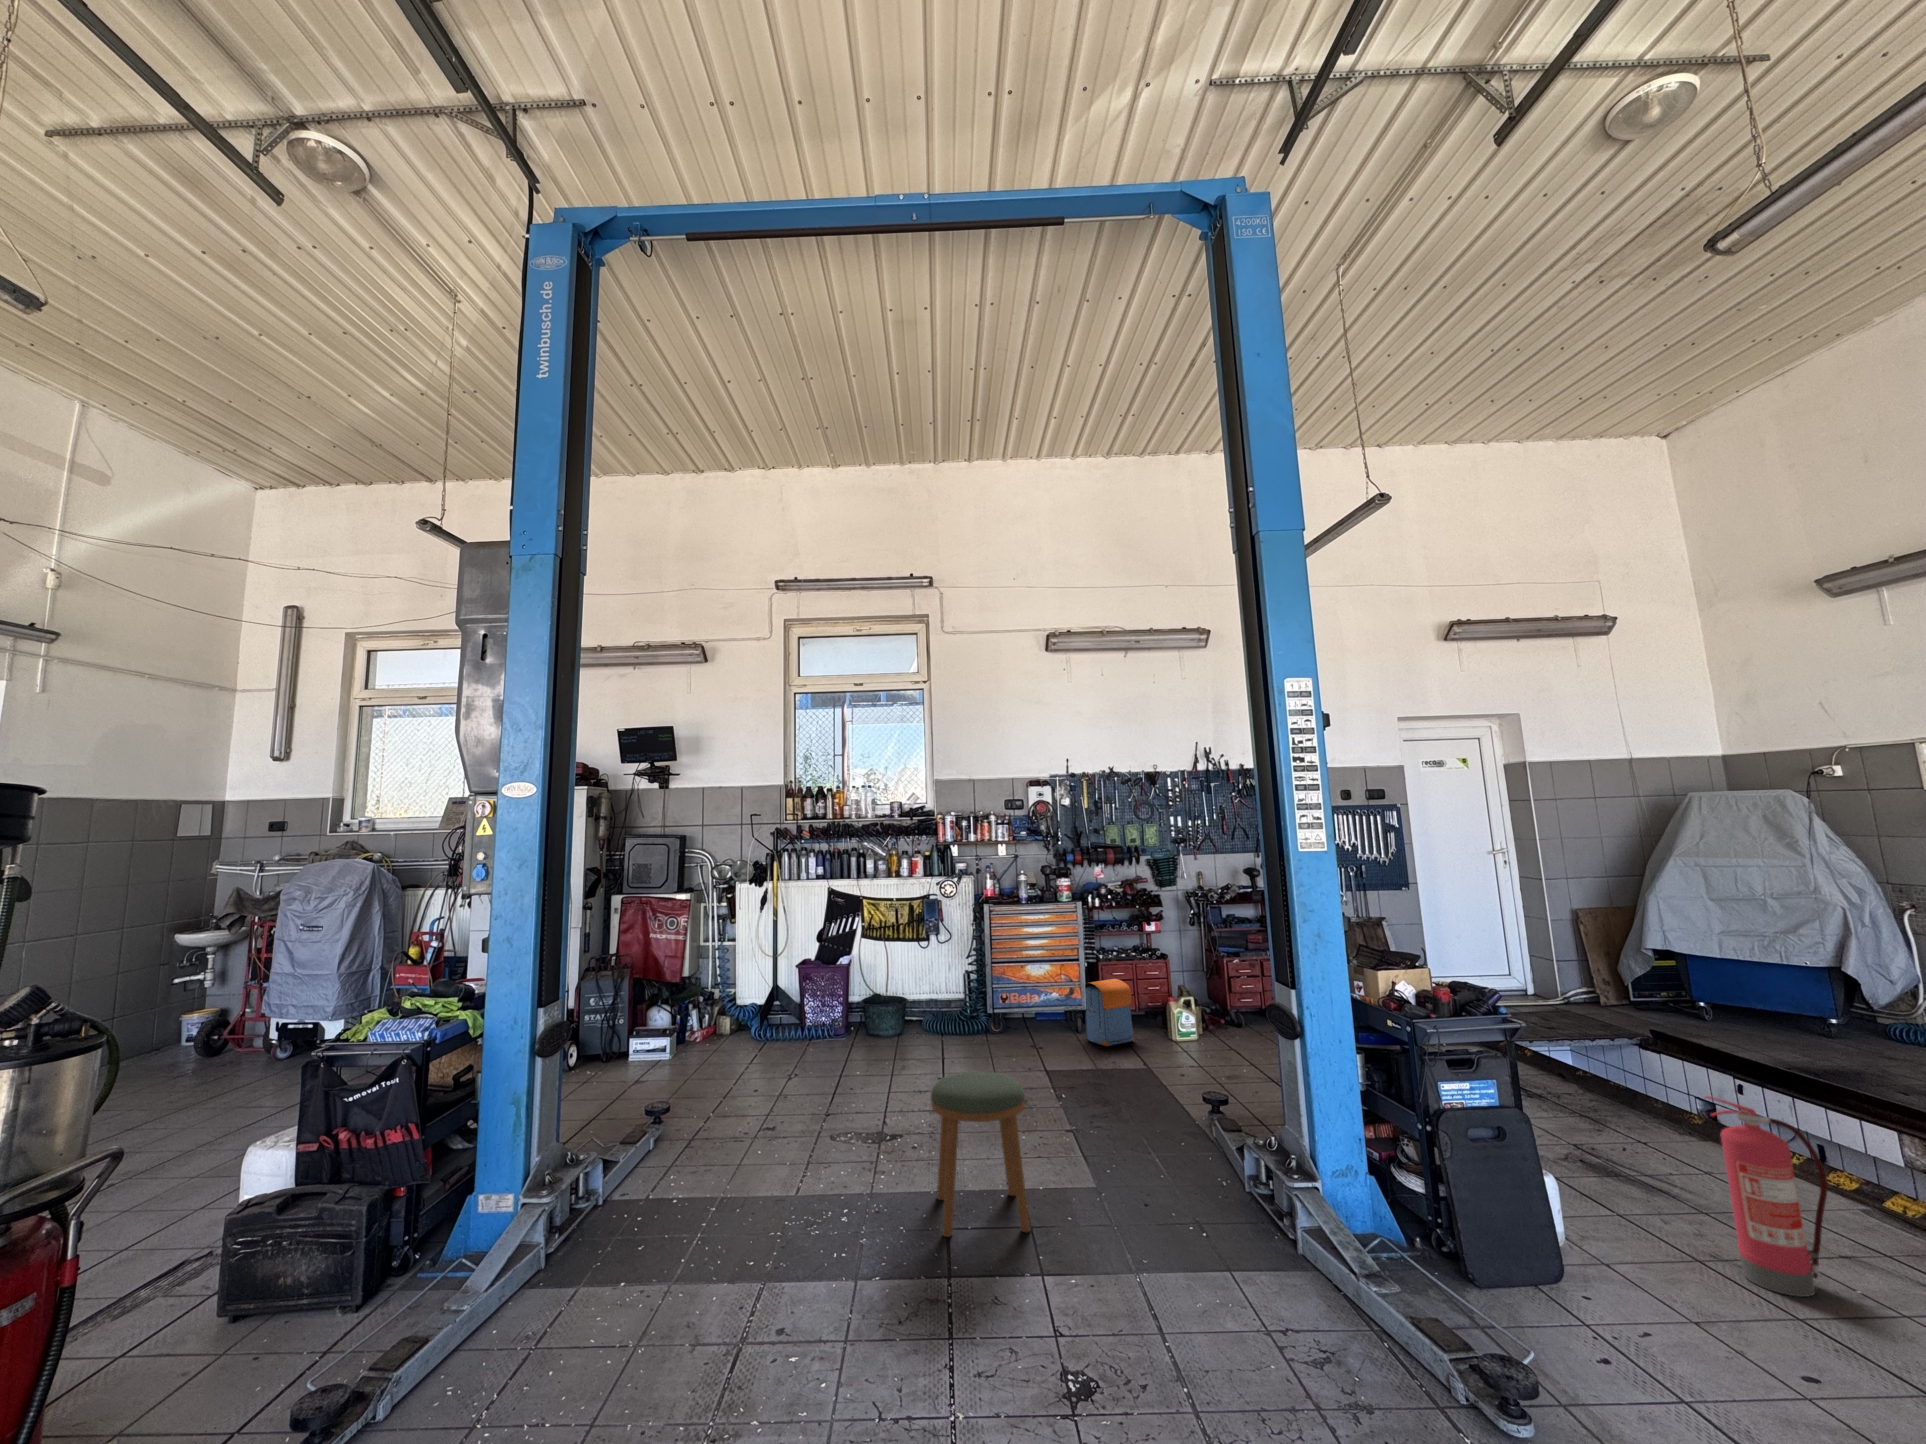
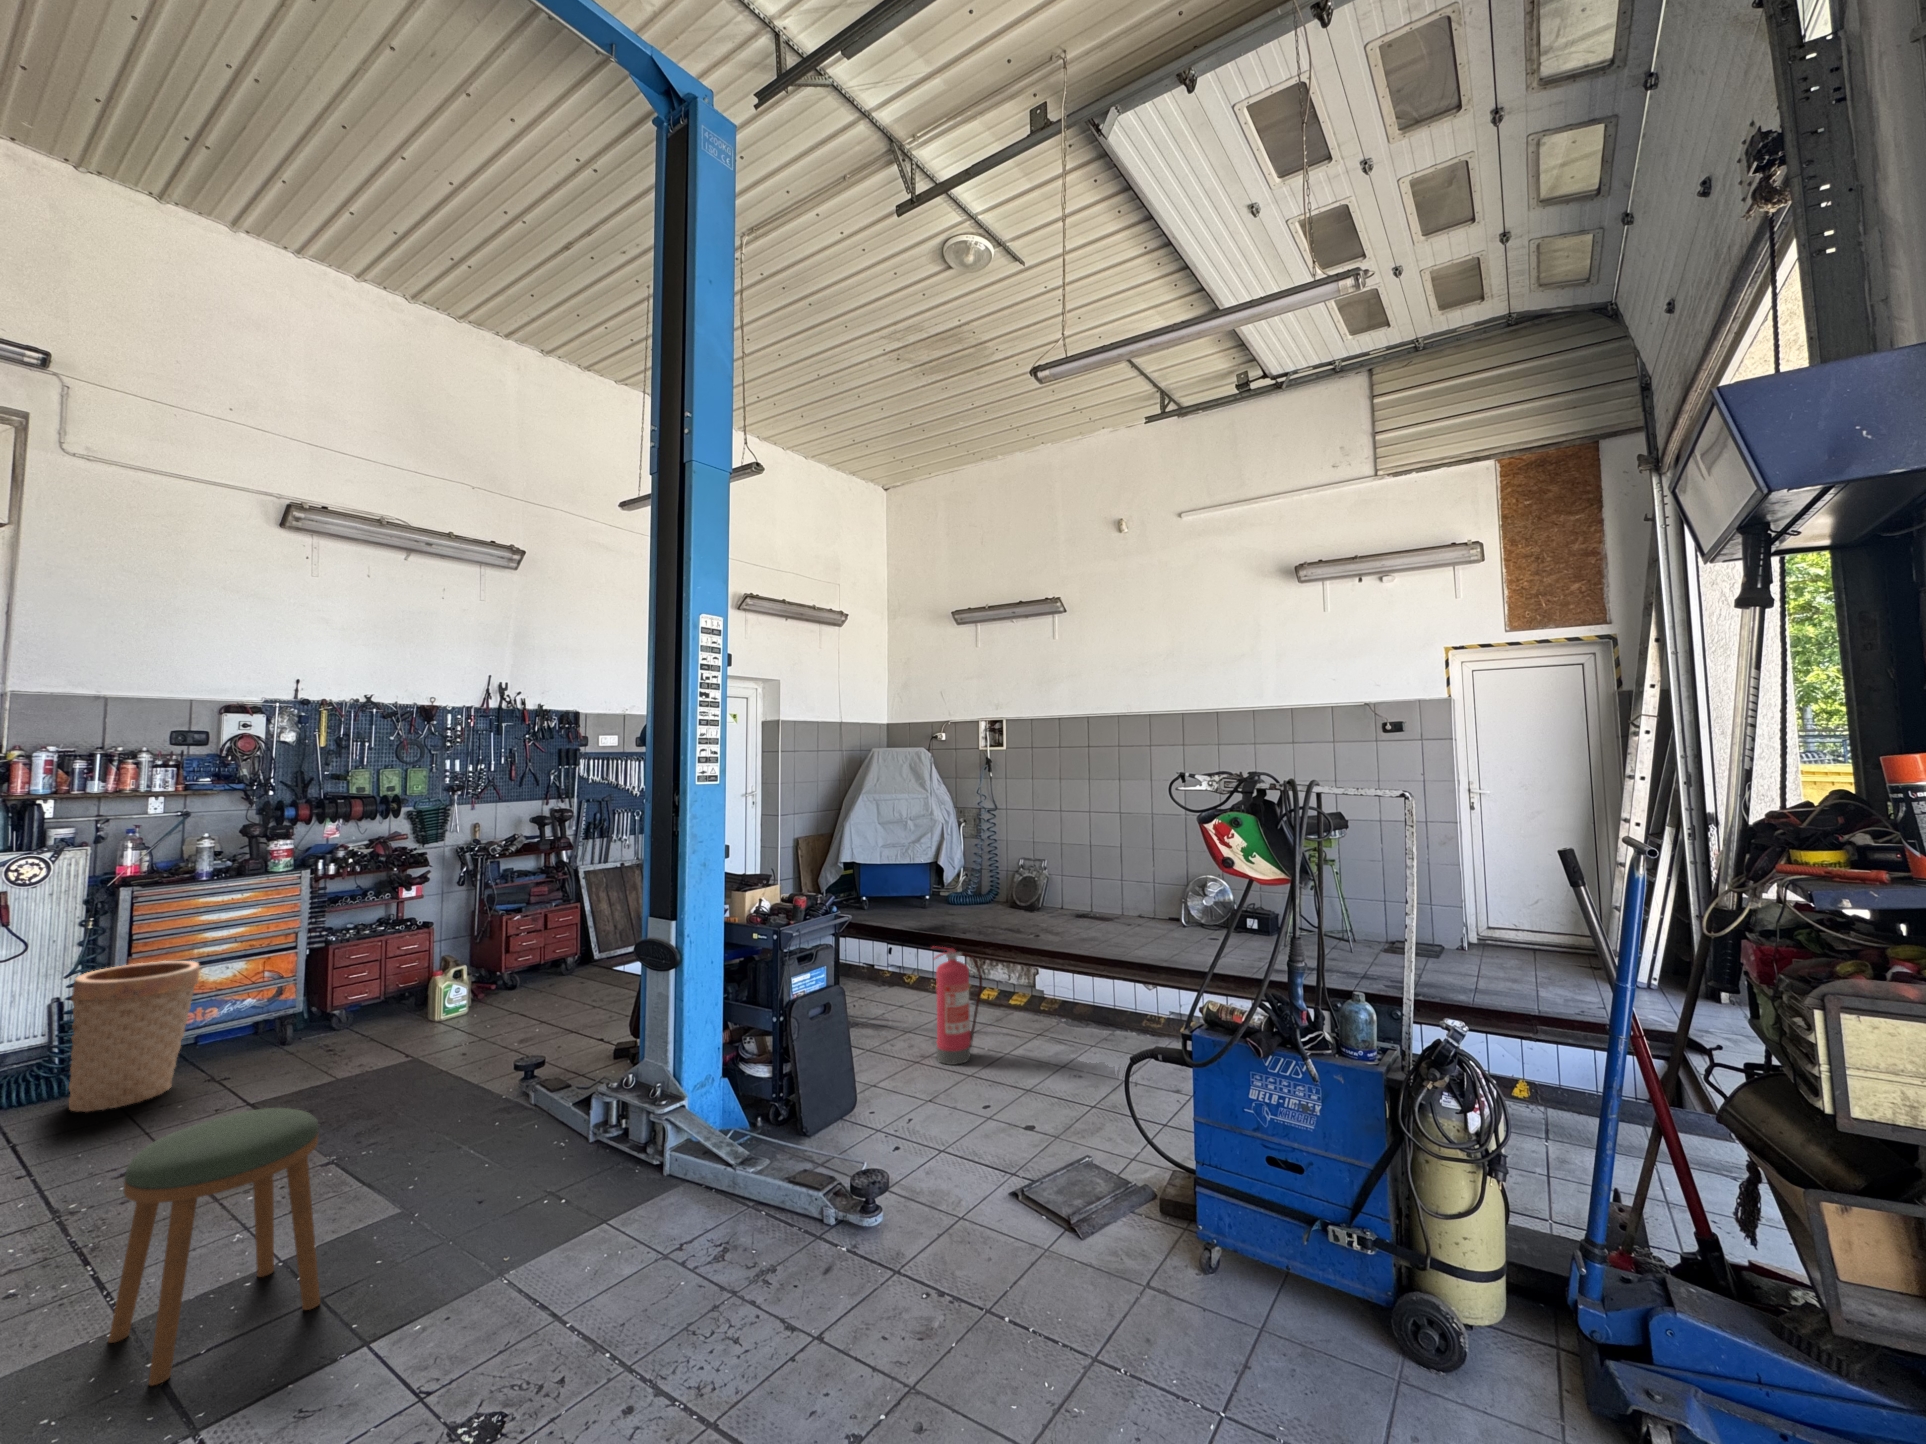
basket: none [963,956,1021,1051] -> present [69,961,199,1112]
backpack: present [1085,979,1134,1046] -> none [304,961,383,1049]

